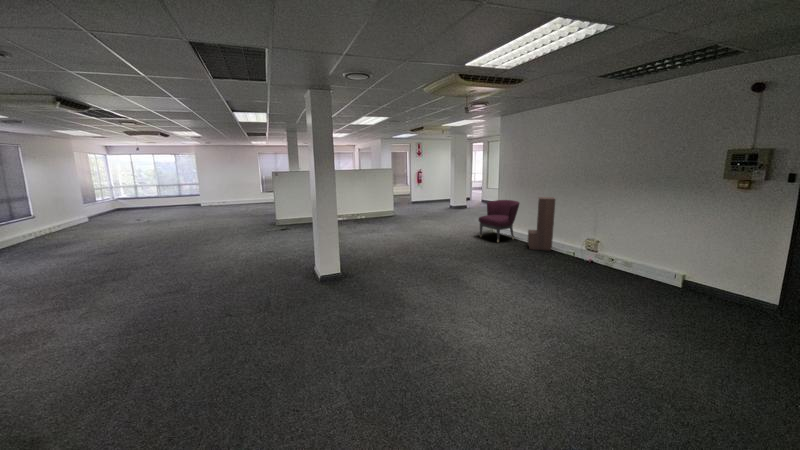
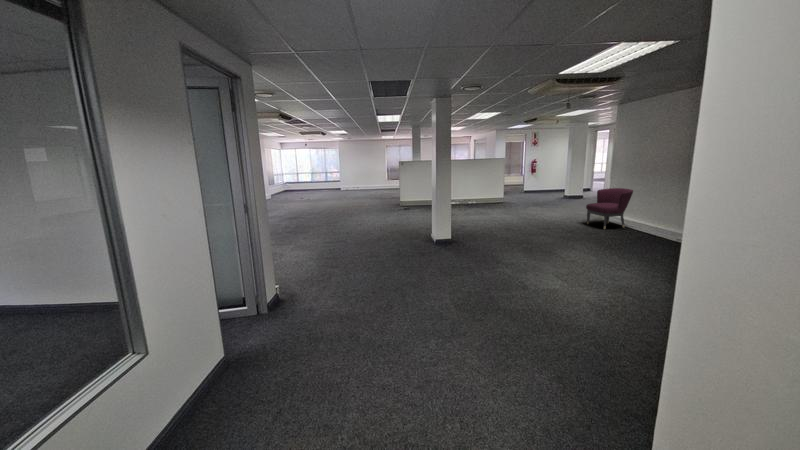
bookshelf: present [528,197,555,250] -> none [636,185,671,239]

